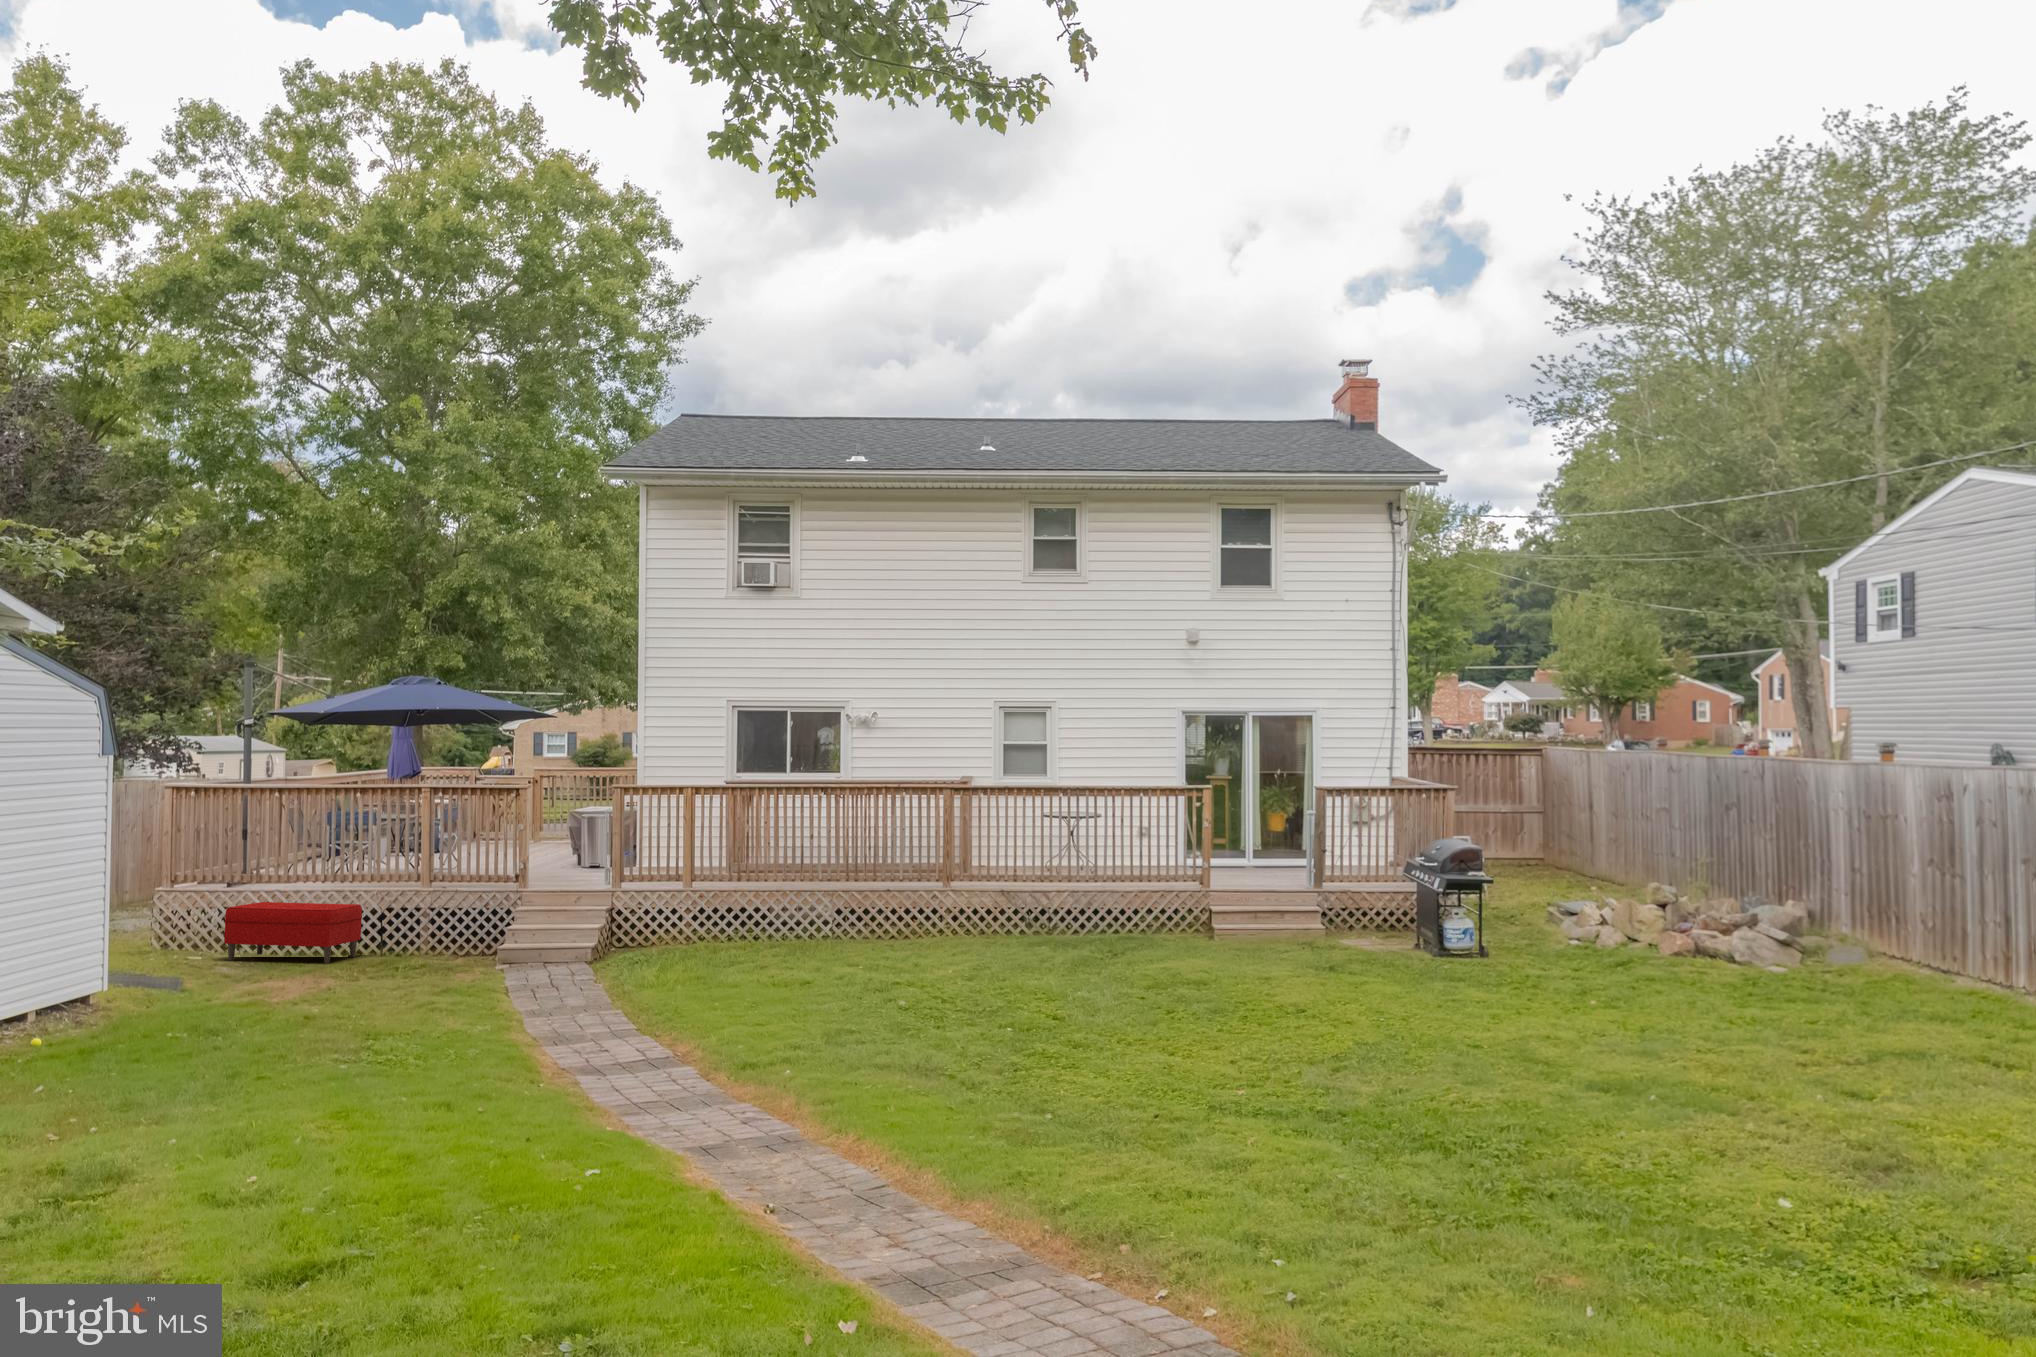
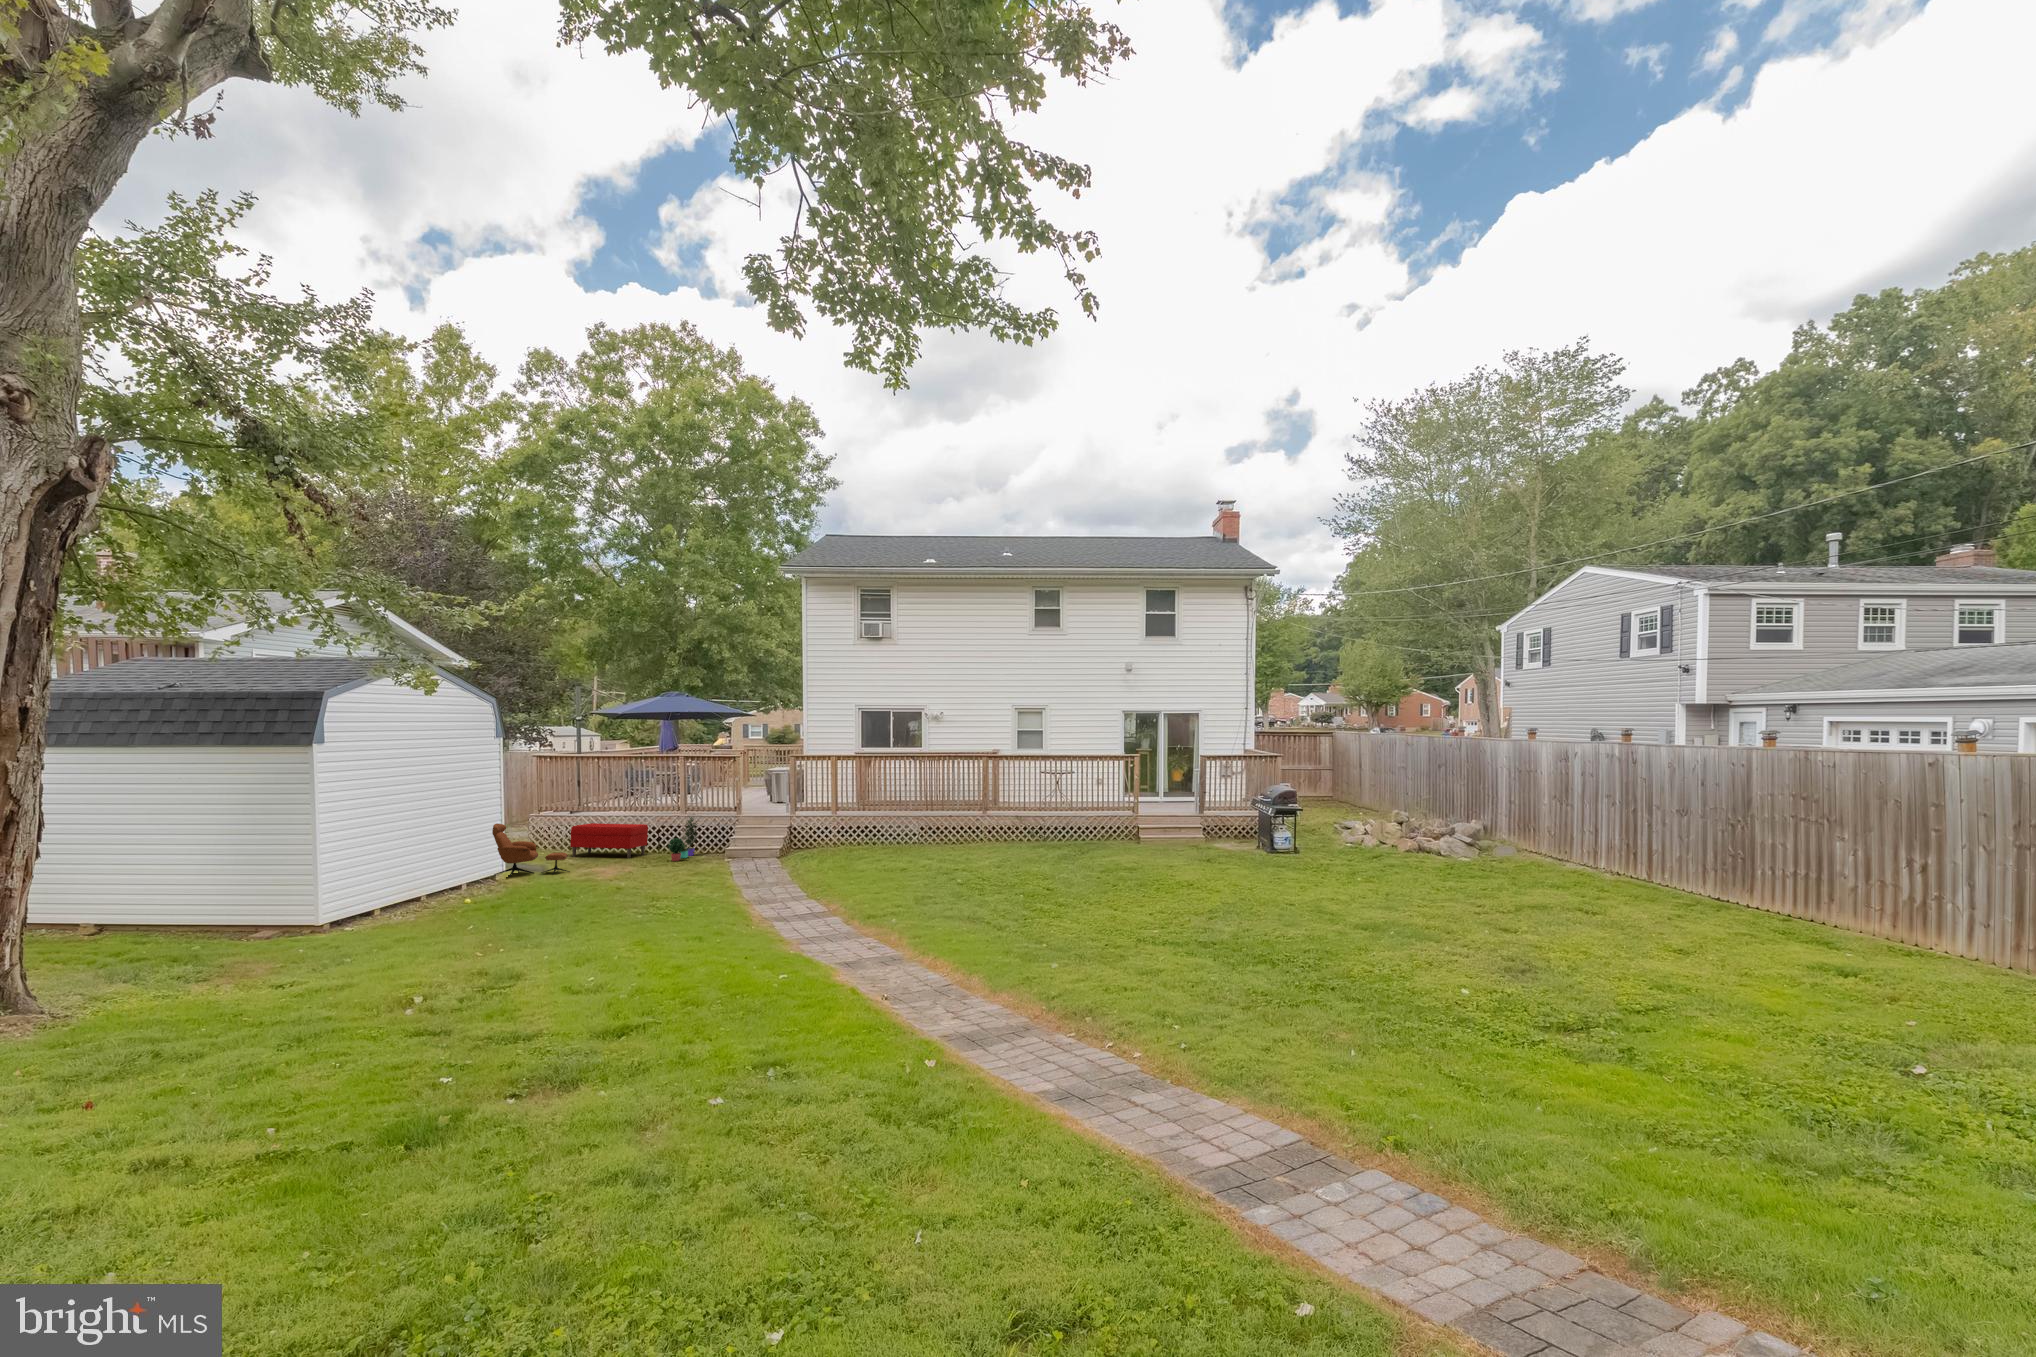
potted plant: none [394,891,452,969] -> present [668,817,698,861]
lounge chair: none [75,904,216,999] -> present [492,824,570,877]

